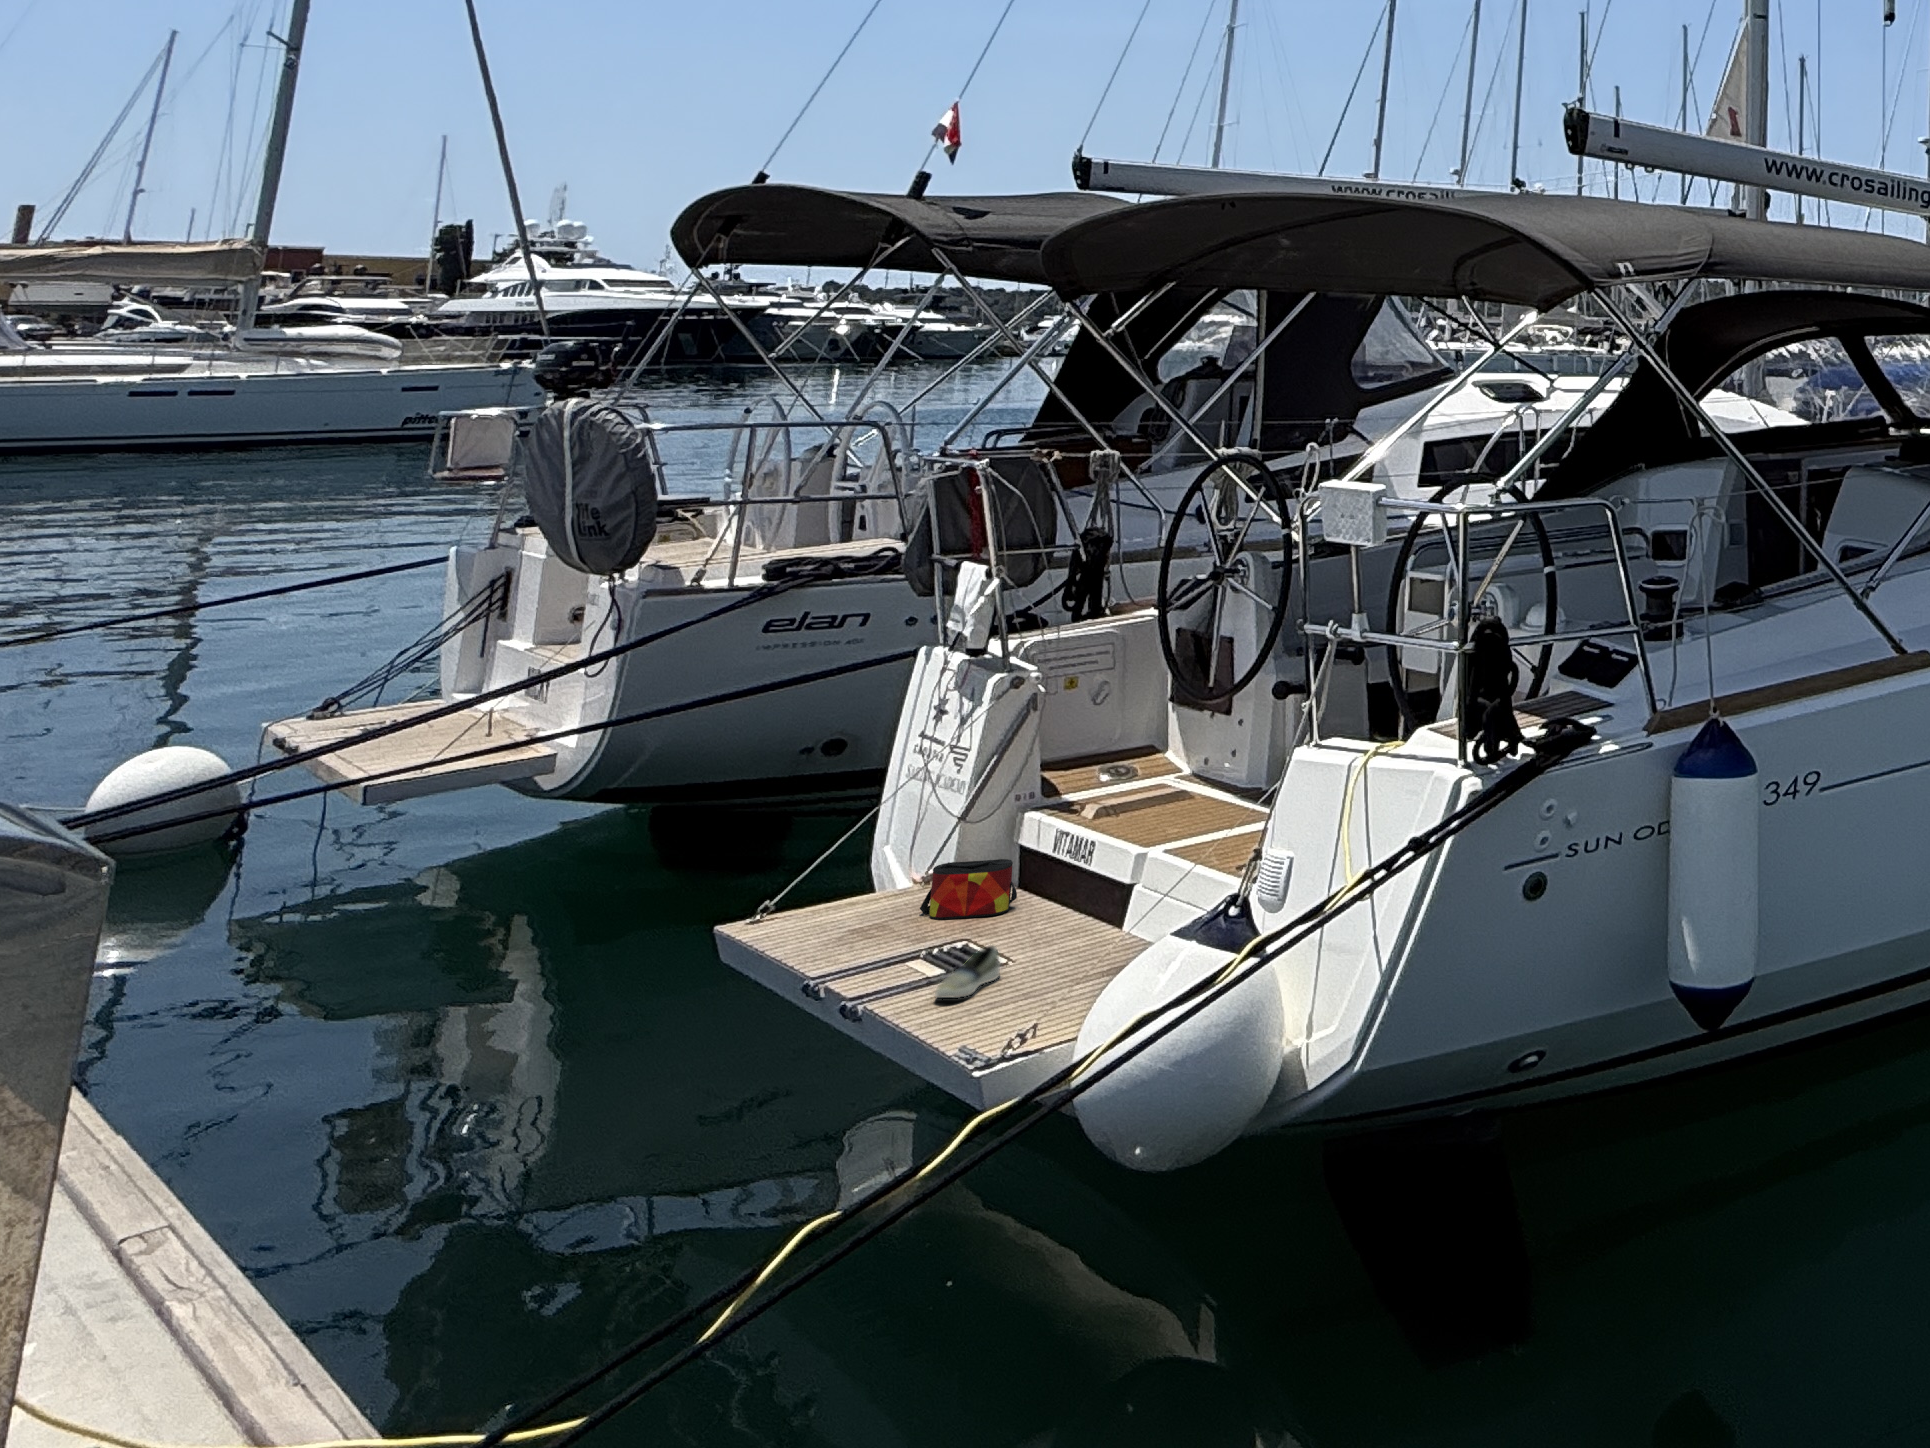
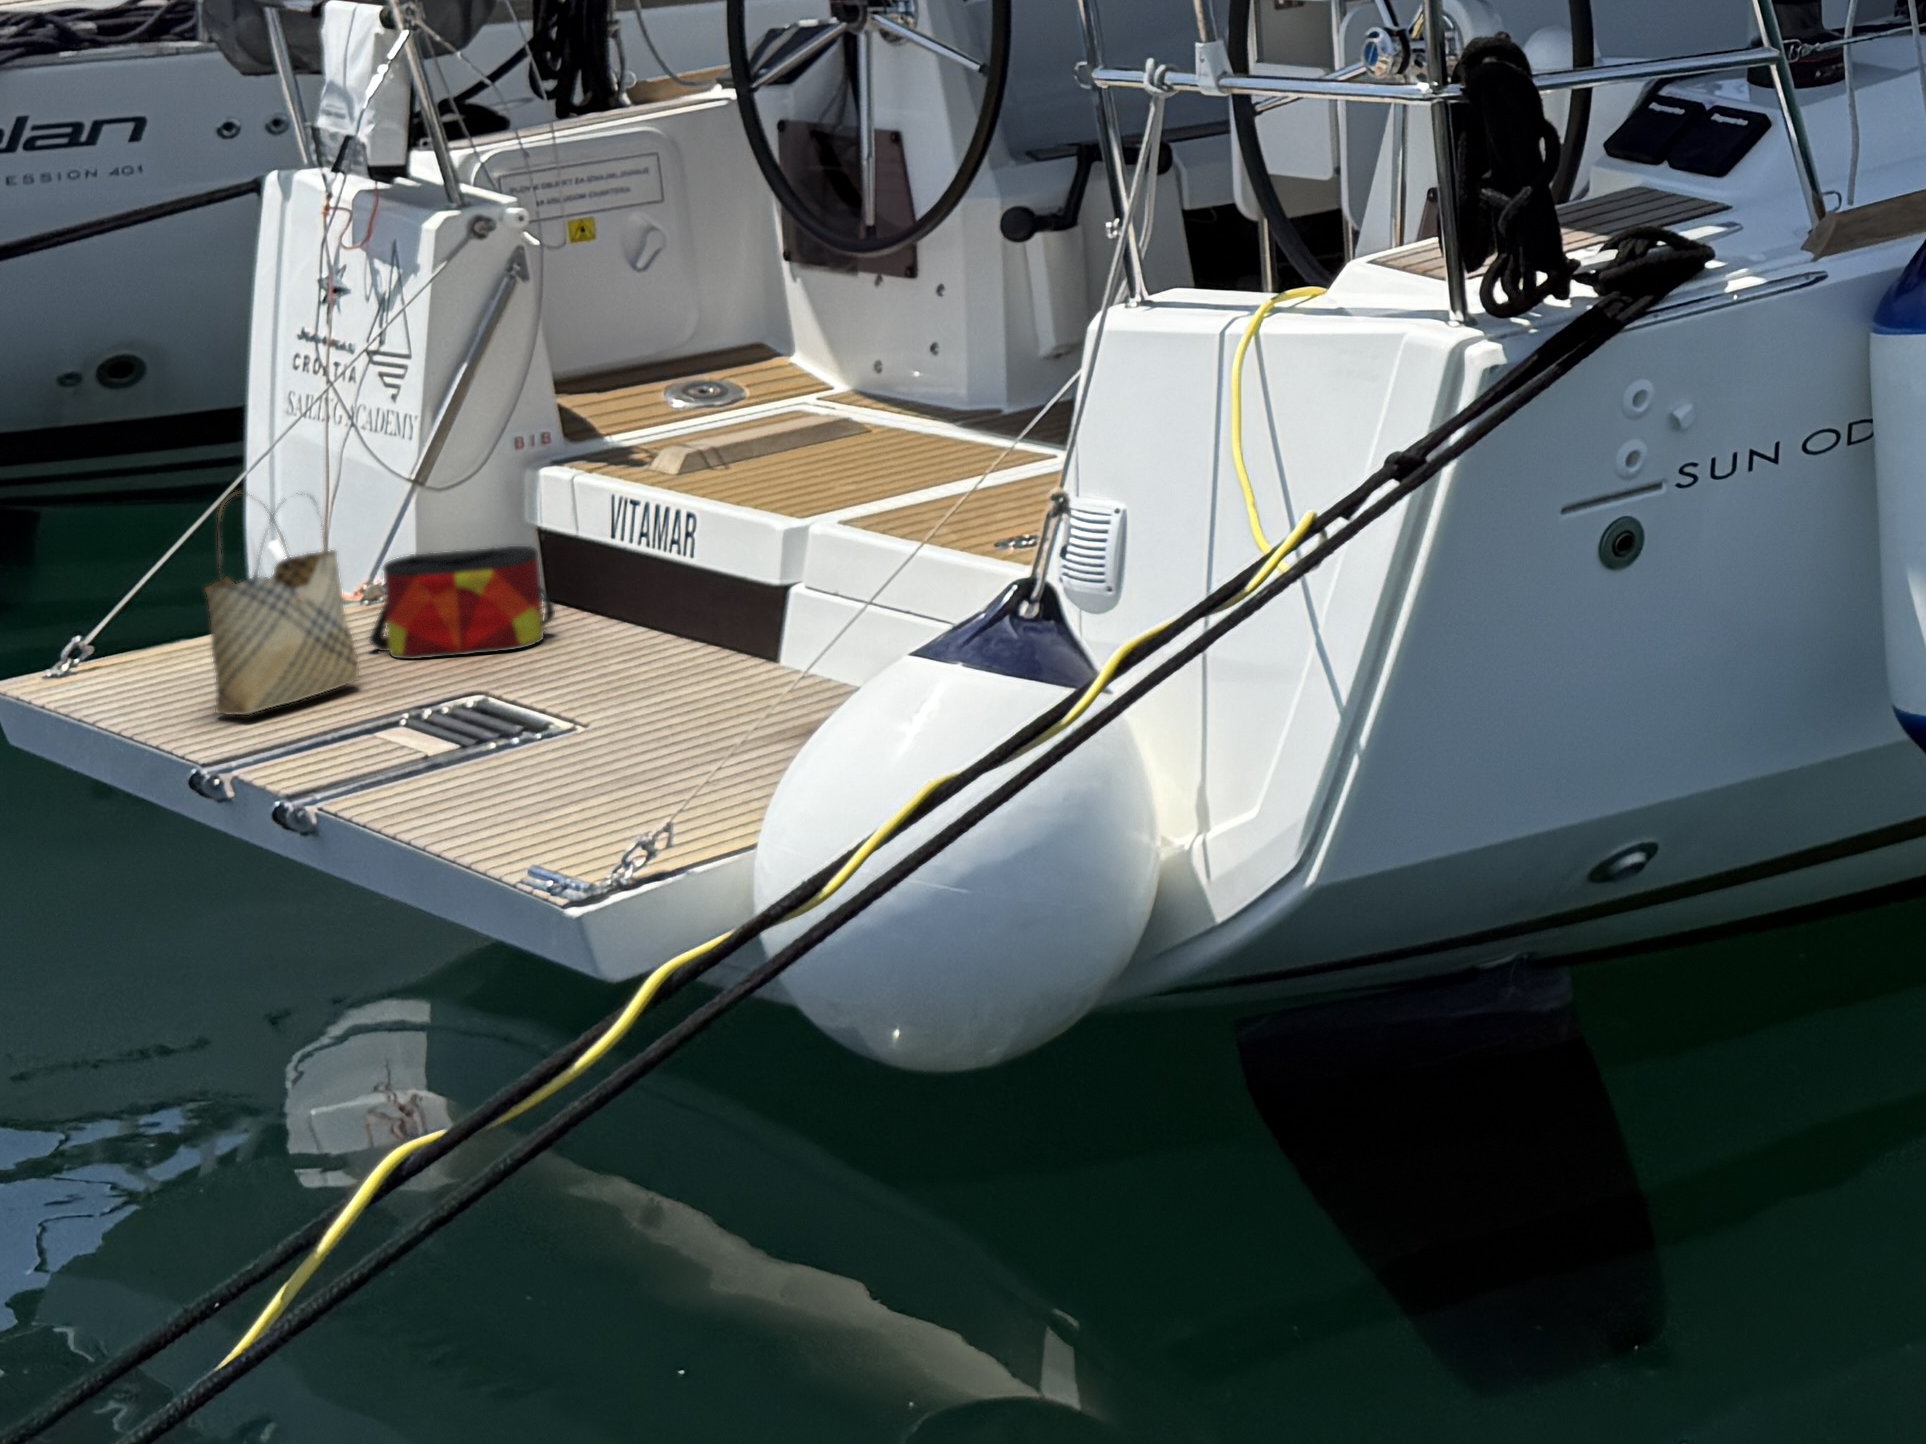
woven basket: none [833,828,911,949] -> present [205,492,359,715]
shoe: present [935,946,1000,998] -> none [439,698,557,796]

